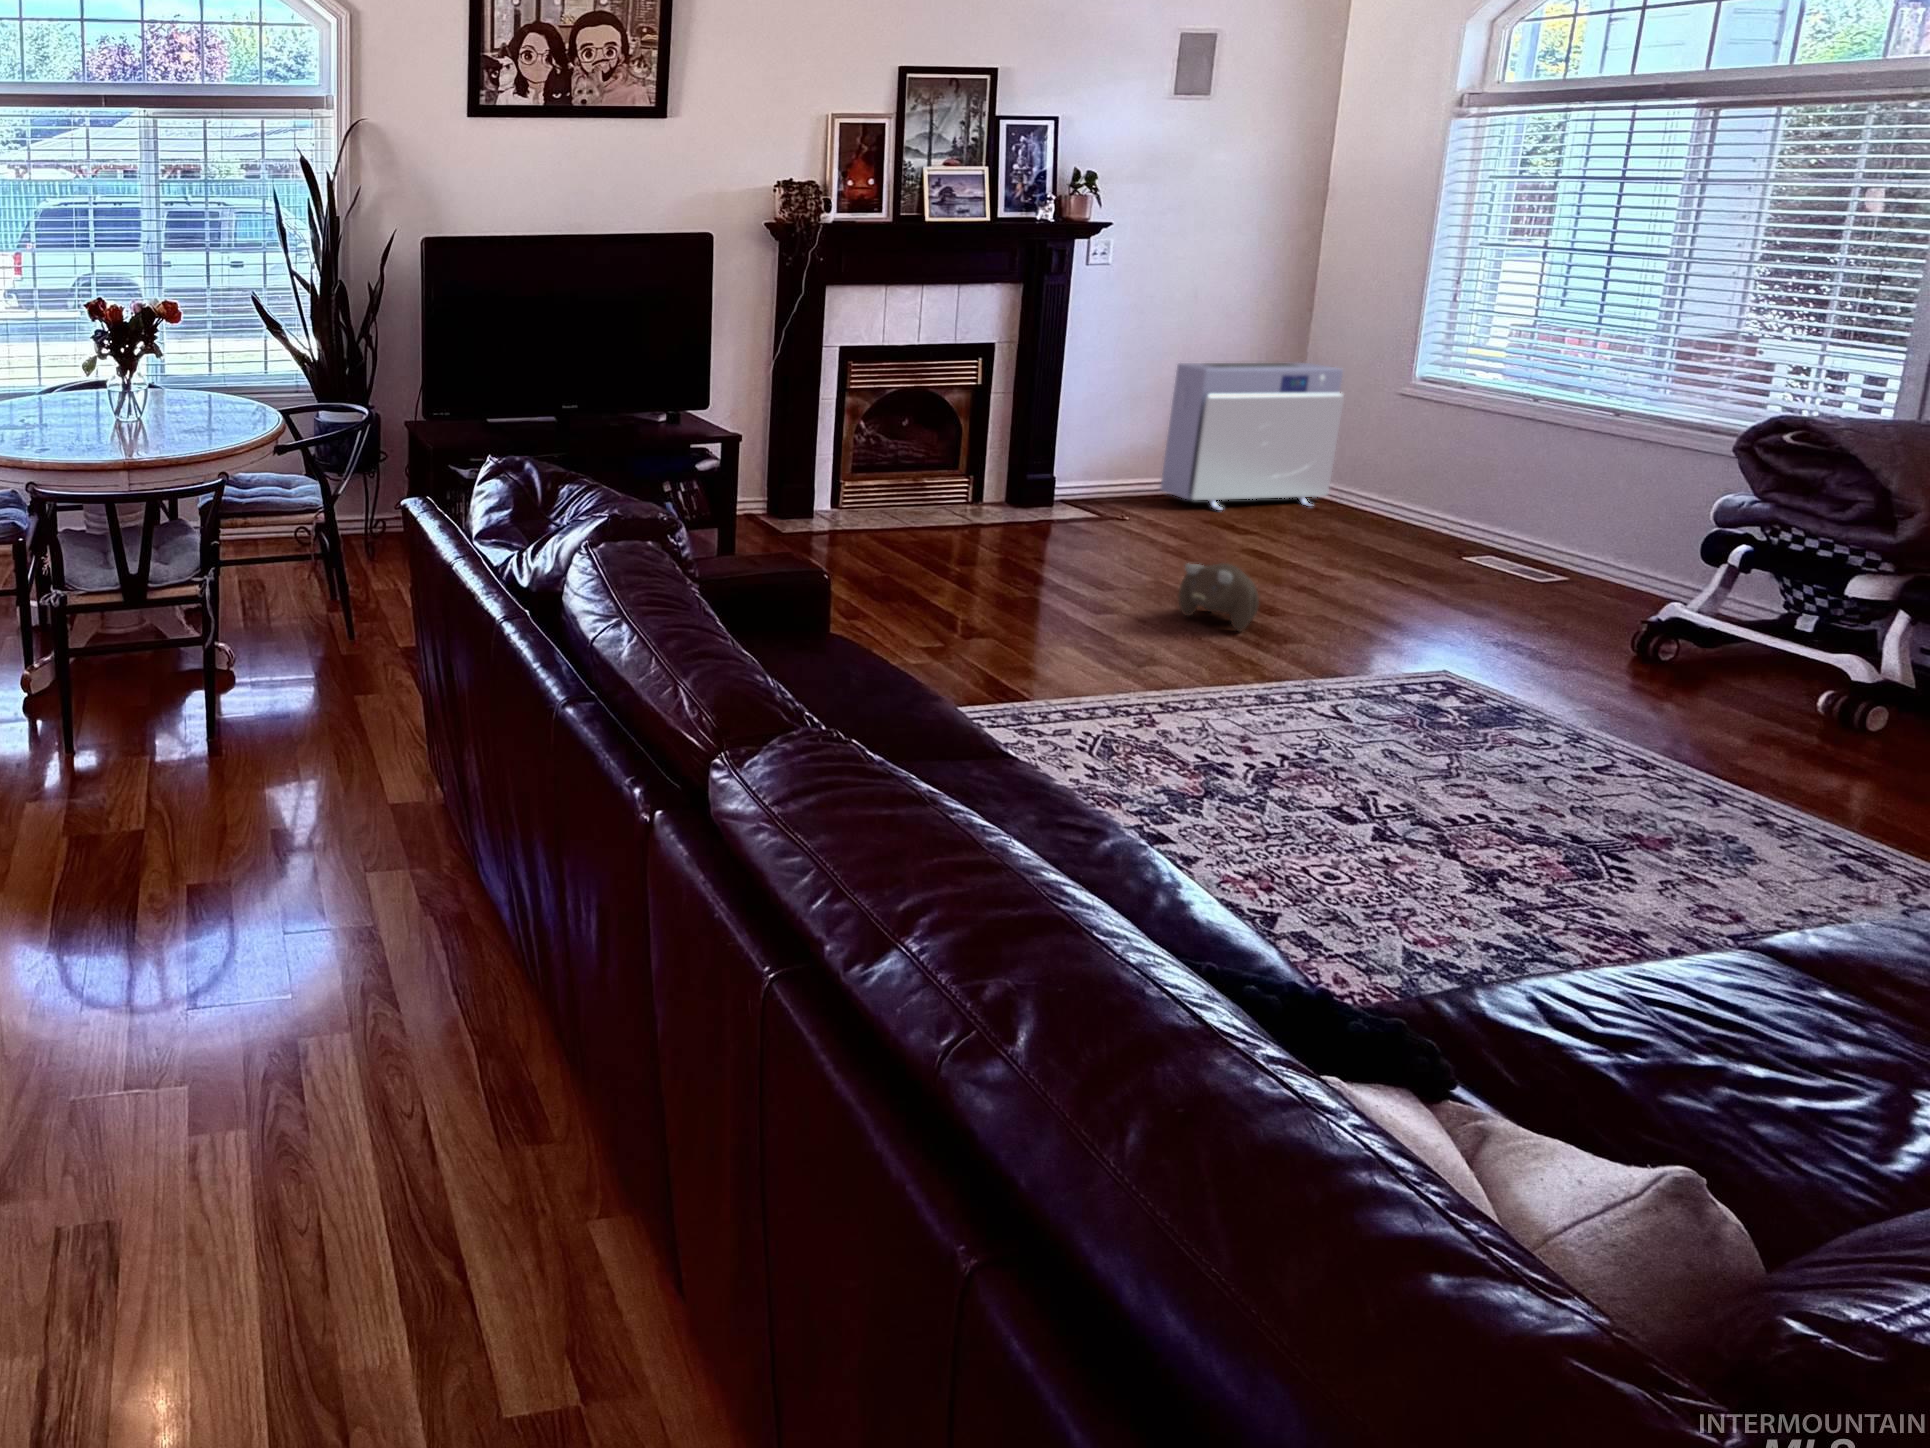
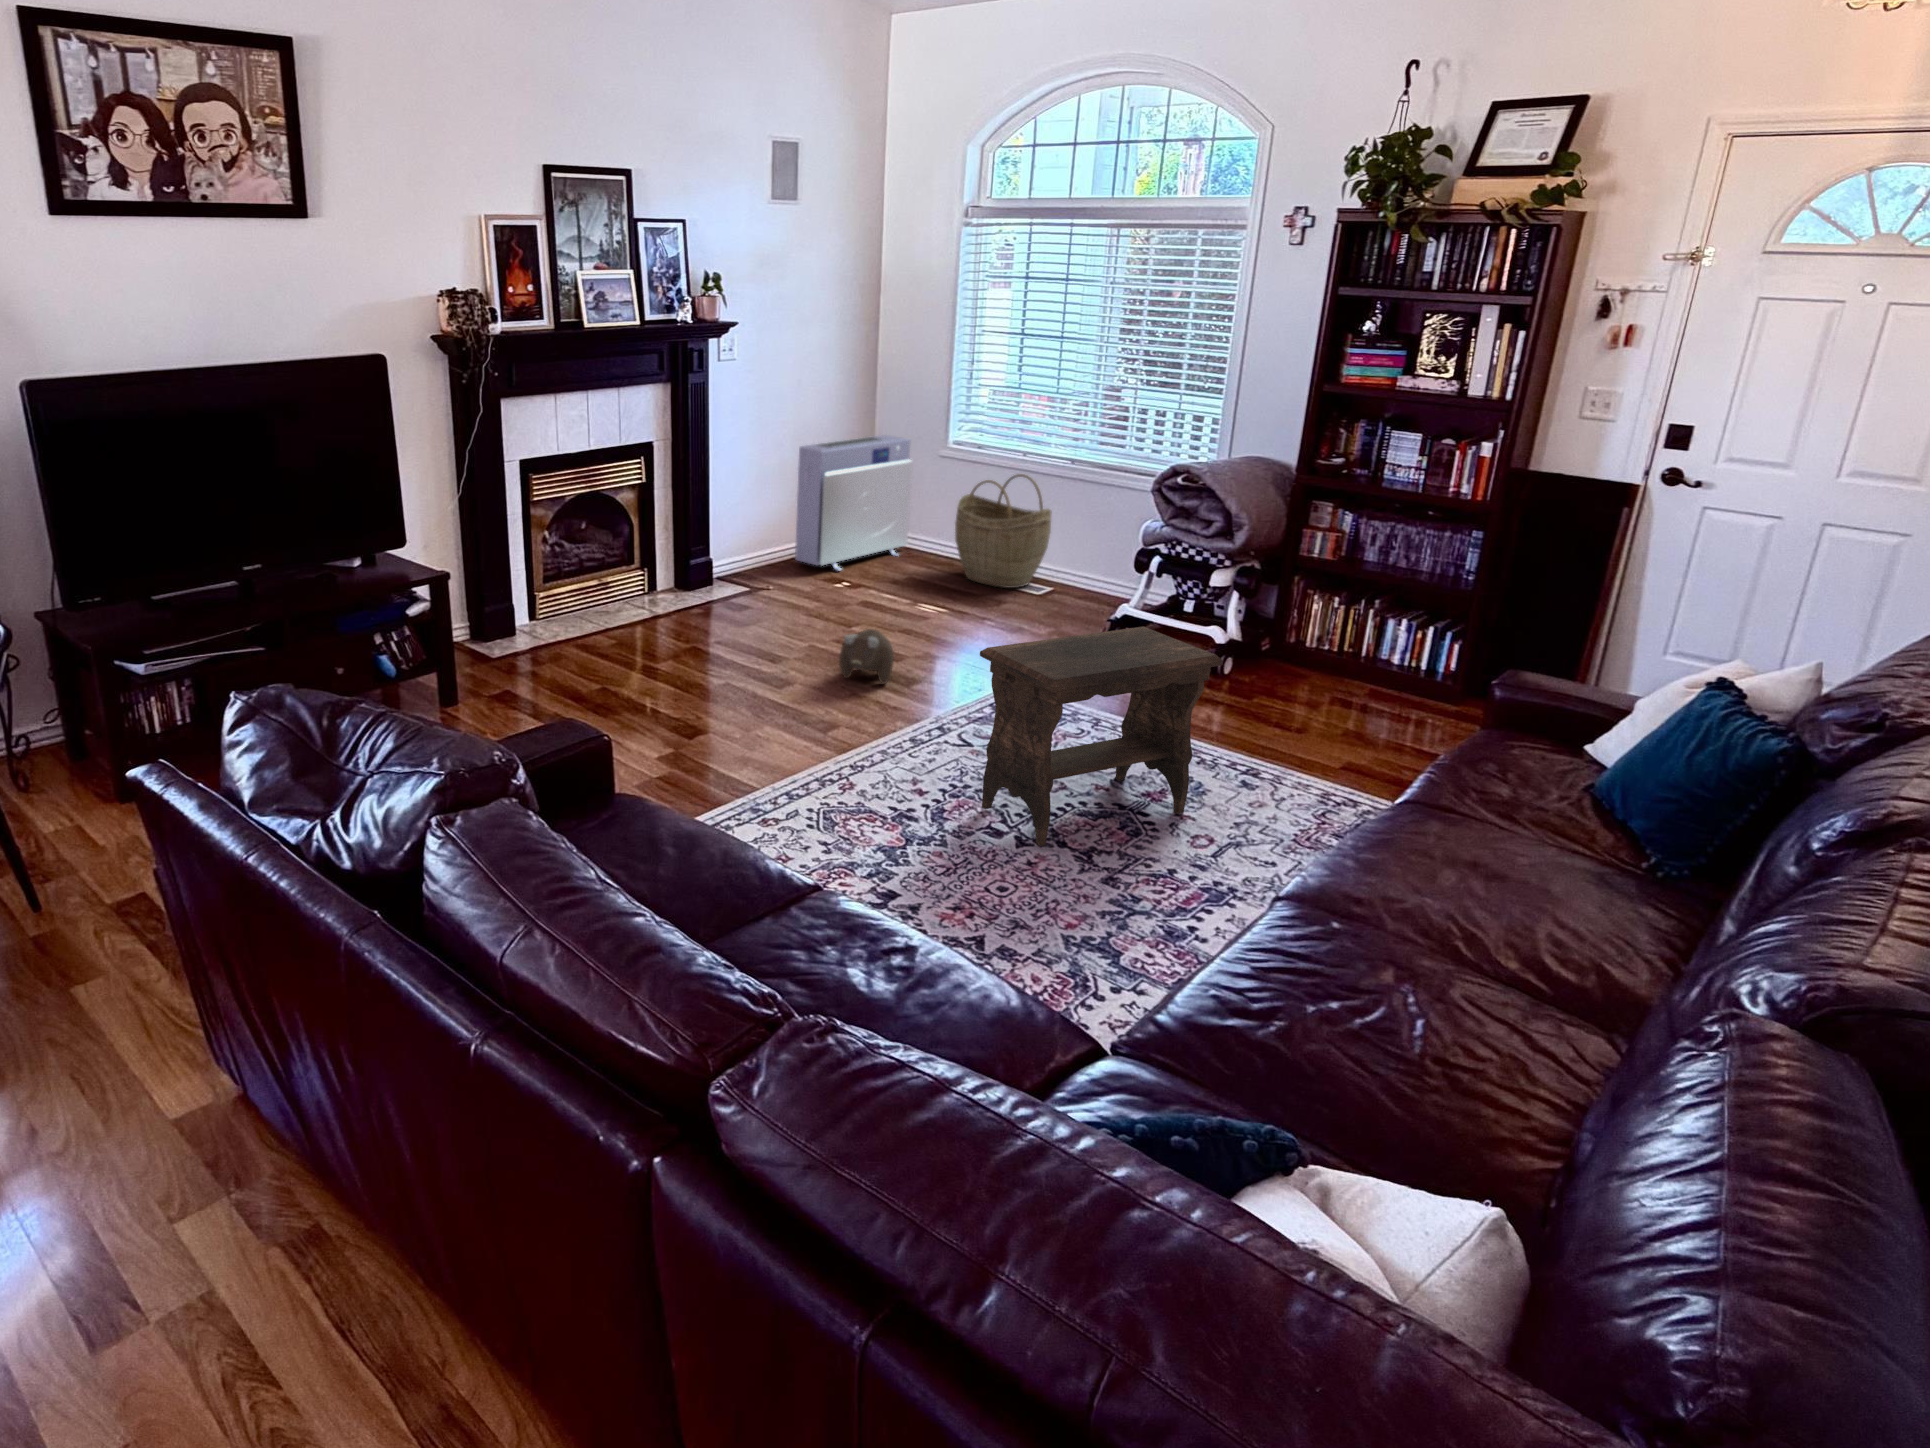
woven basket: none [1395,420,1560,564] -> present [955,474,1052,588]
footstool: none [1337,582,1791,879] -> present [980,626,1223,846]

